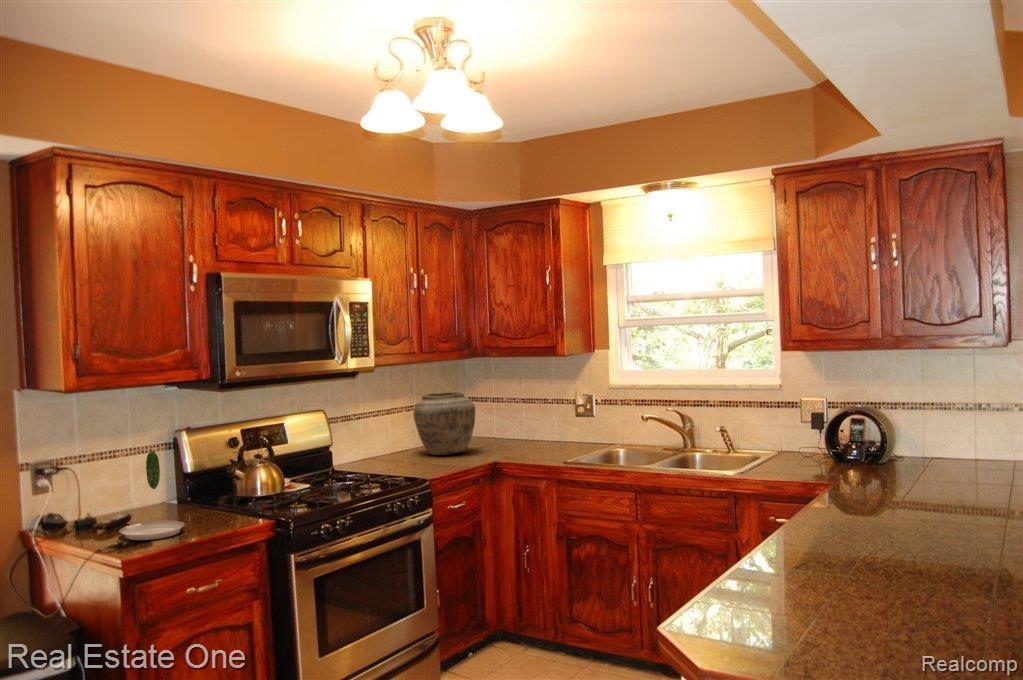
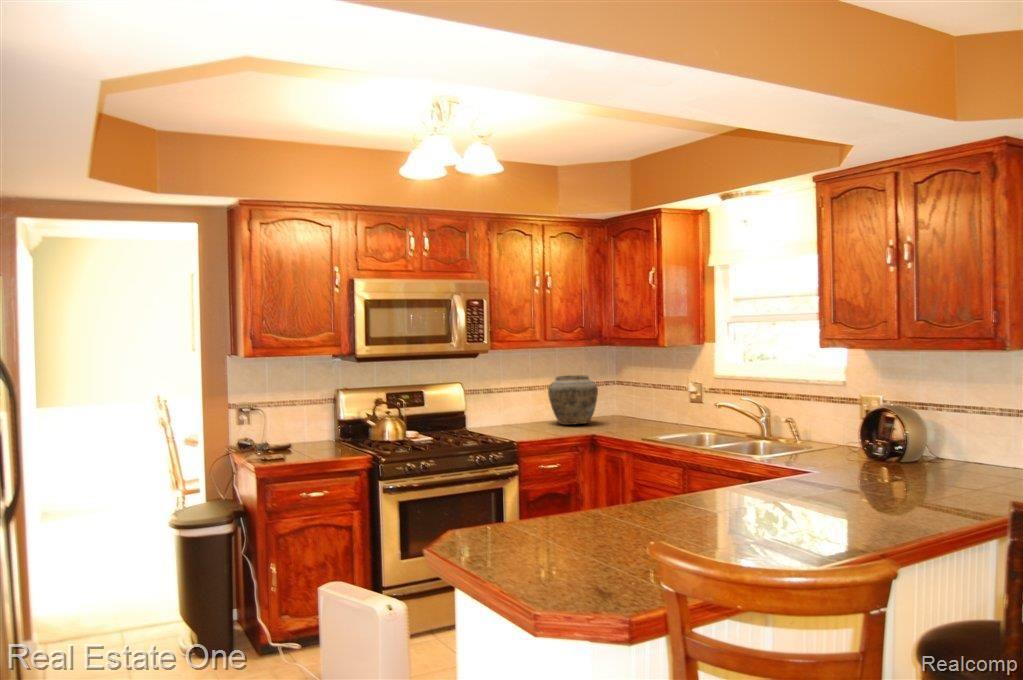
plate: present [119,451,185,540] -> none [263,401,307,460]

